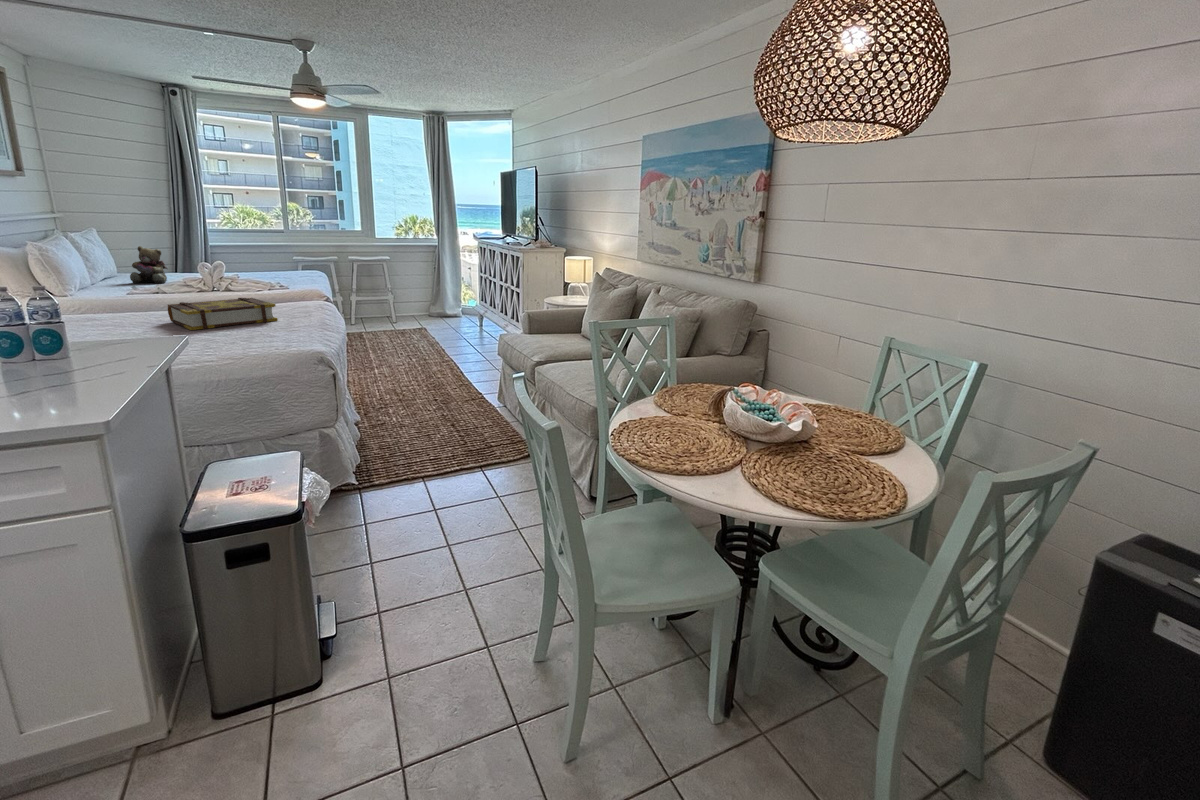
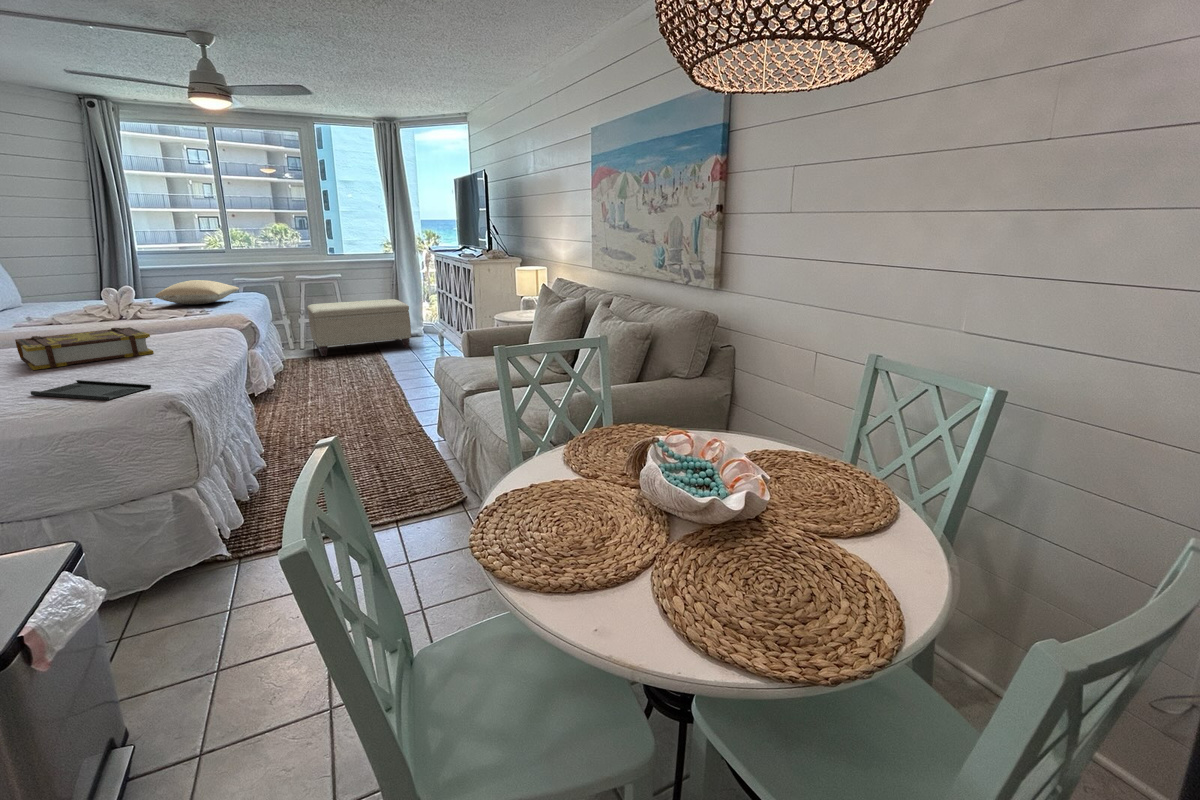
teddy bear: present [130,246,167,283] -> none [27,271,72,313]
pillow: none [241,259,310,280] -> present [155,280,239,304]
ottoman: none [359,281,453,332] -> present [307,299,411,356]
tray: none [210,339,302,354] -> present [31,380,151,400]

